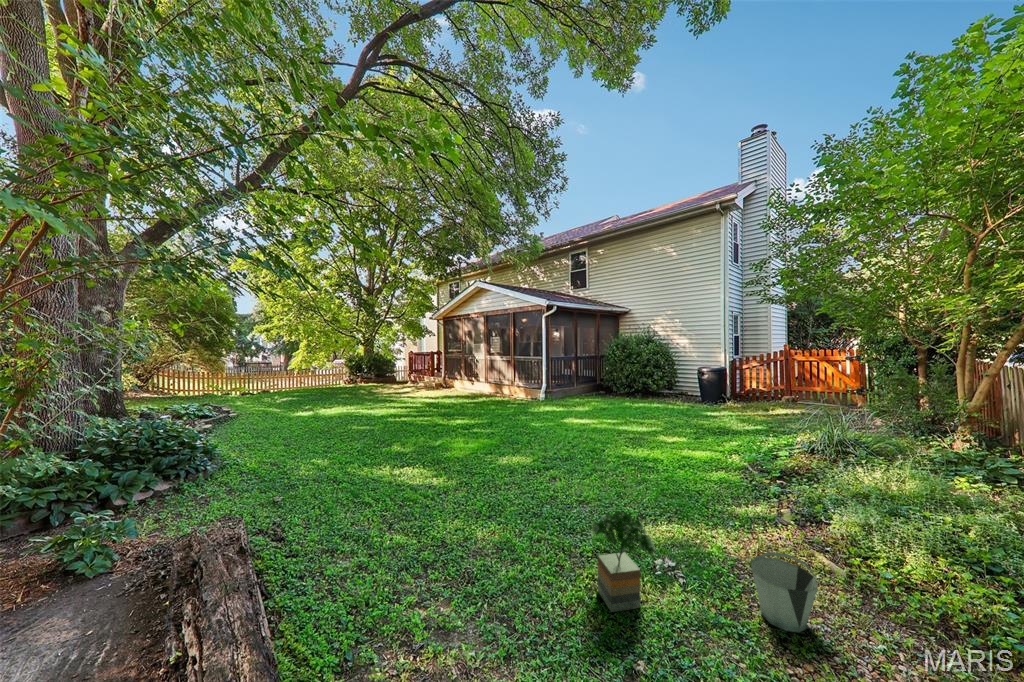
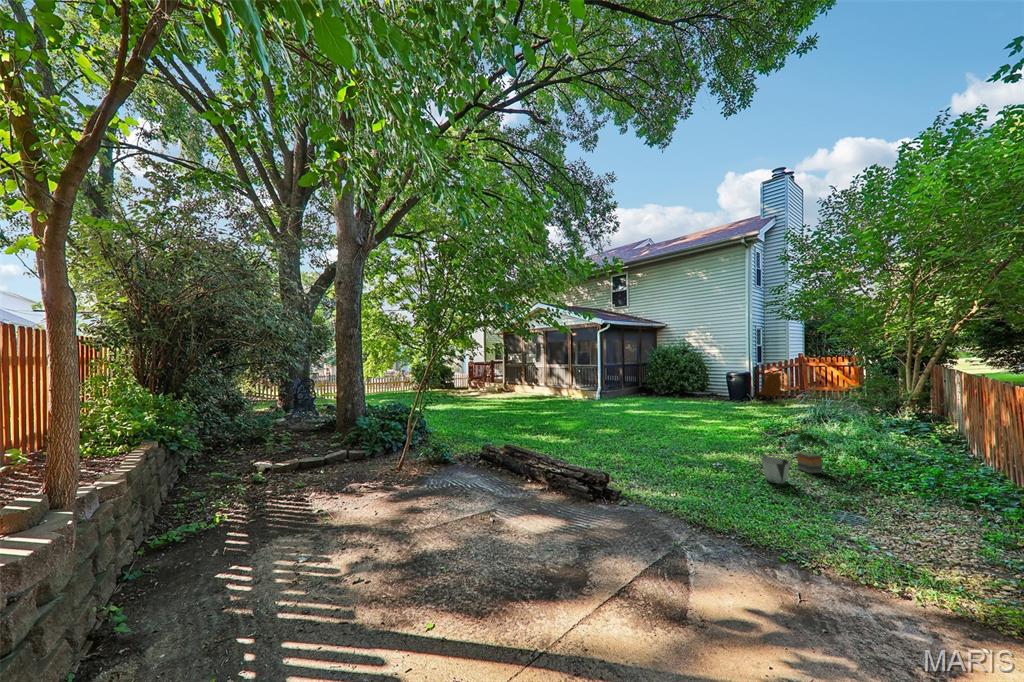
lounge chair: none [733,369,764,406] -> present [758,373,781,402]
potted tree: present [592,512,655,612] -> present [793,434,829,473]

